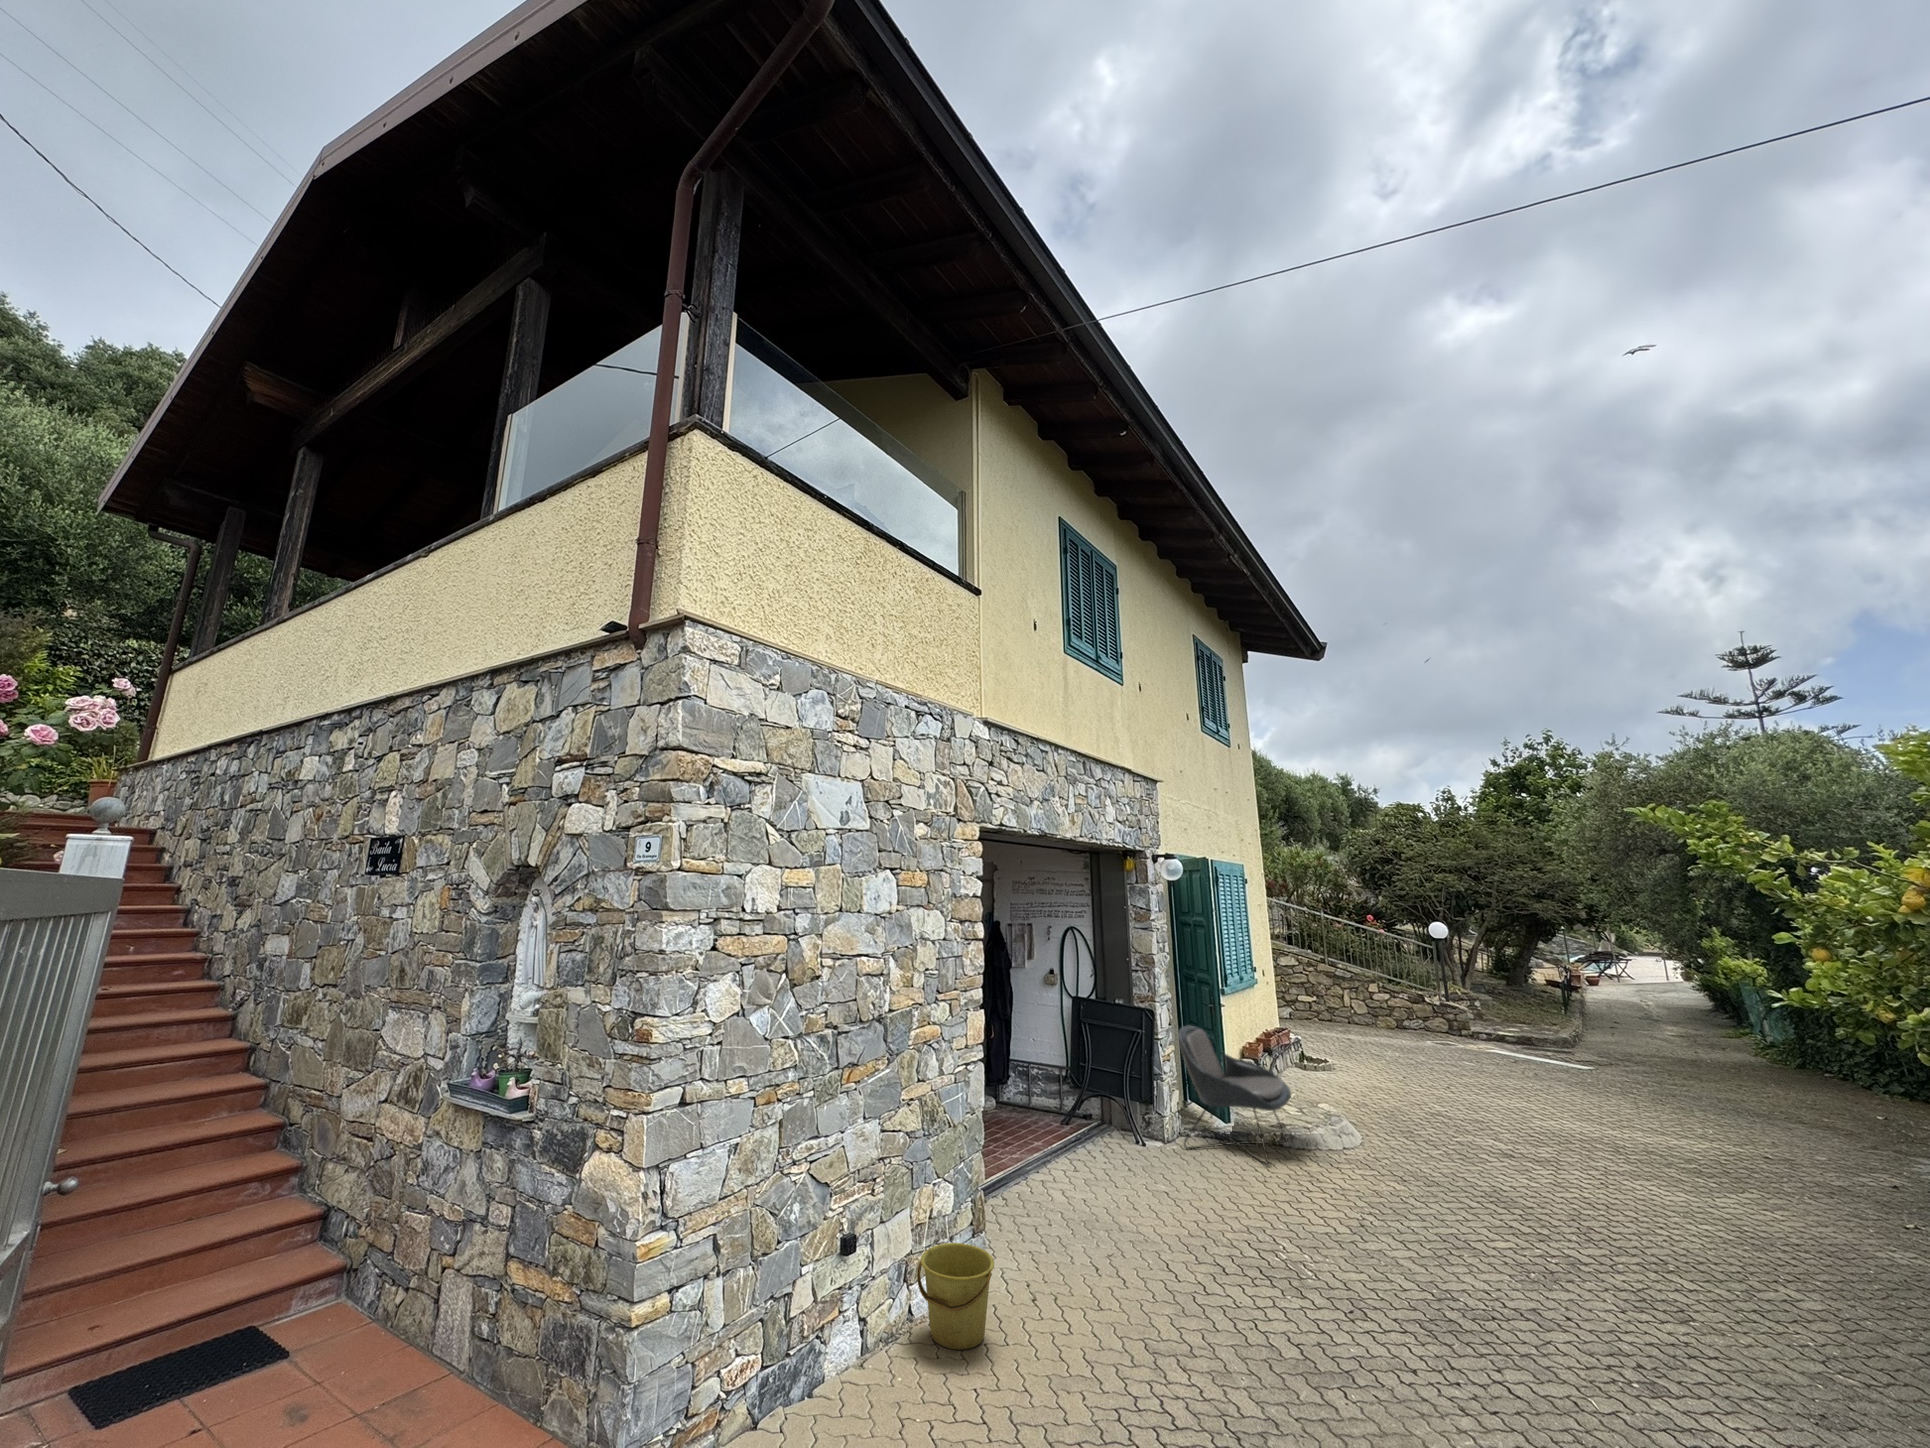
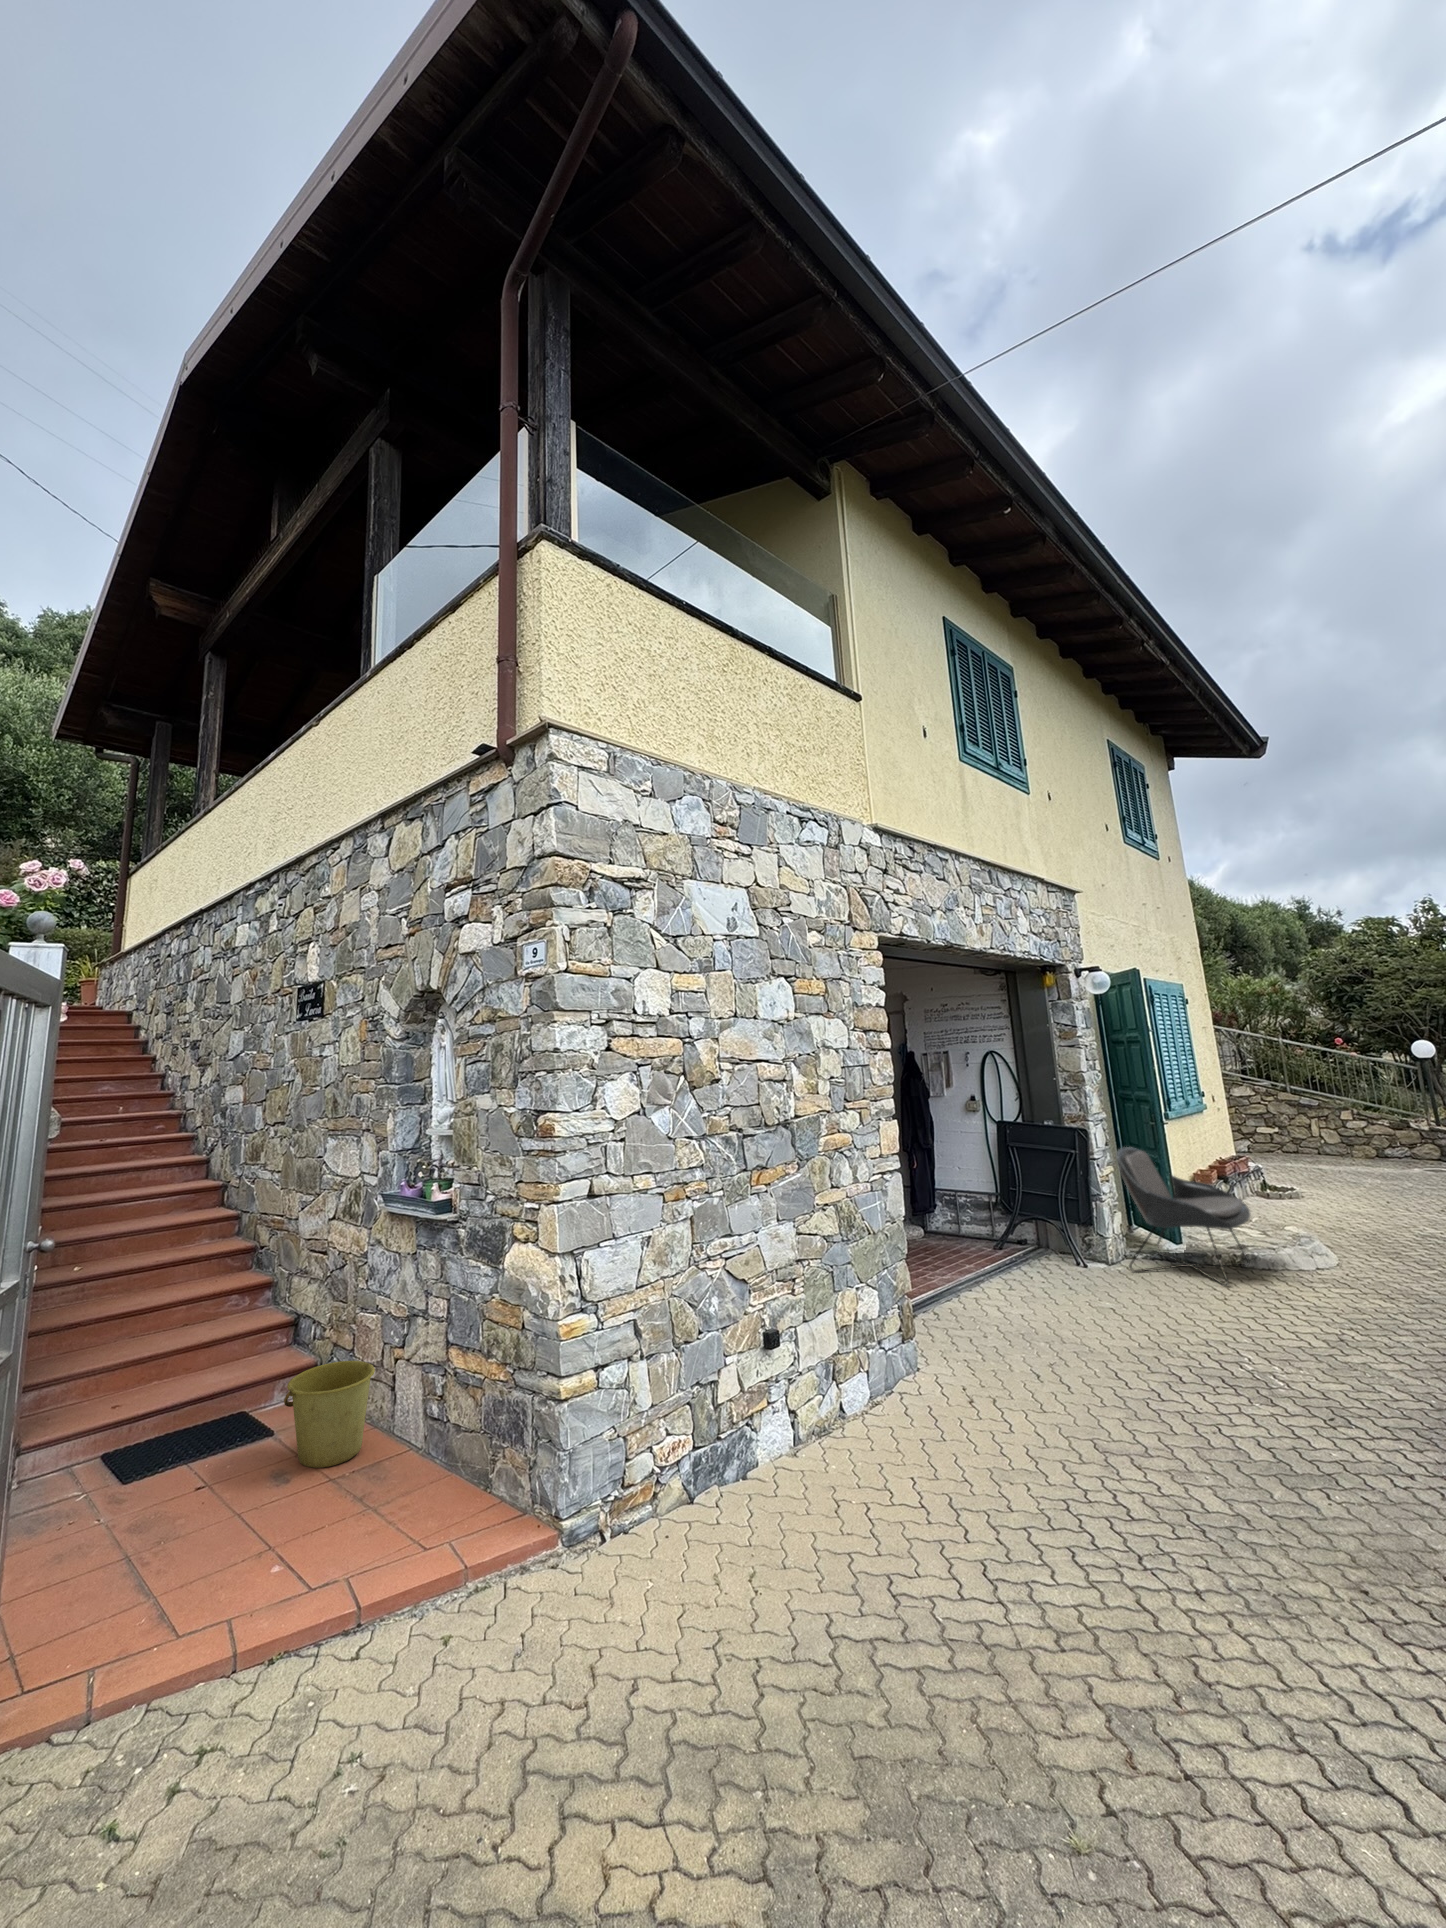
bucket: present [917,1243,994,1350] -> present [284,1361,375,1468]

